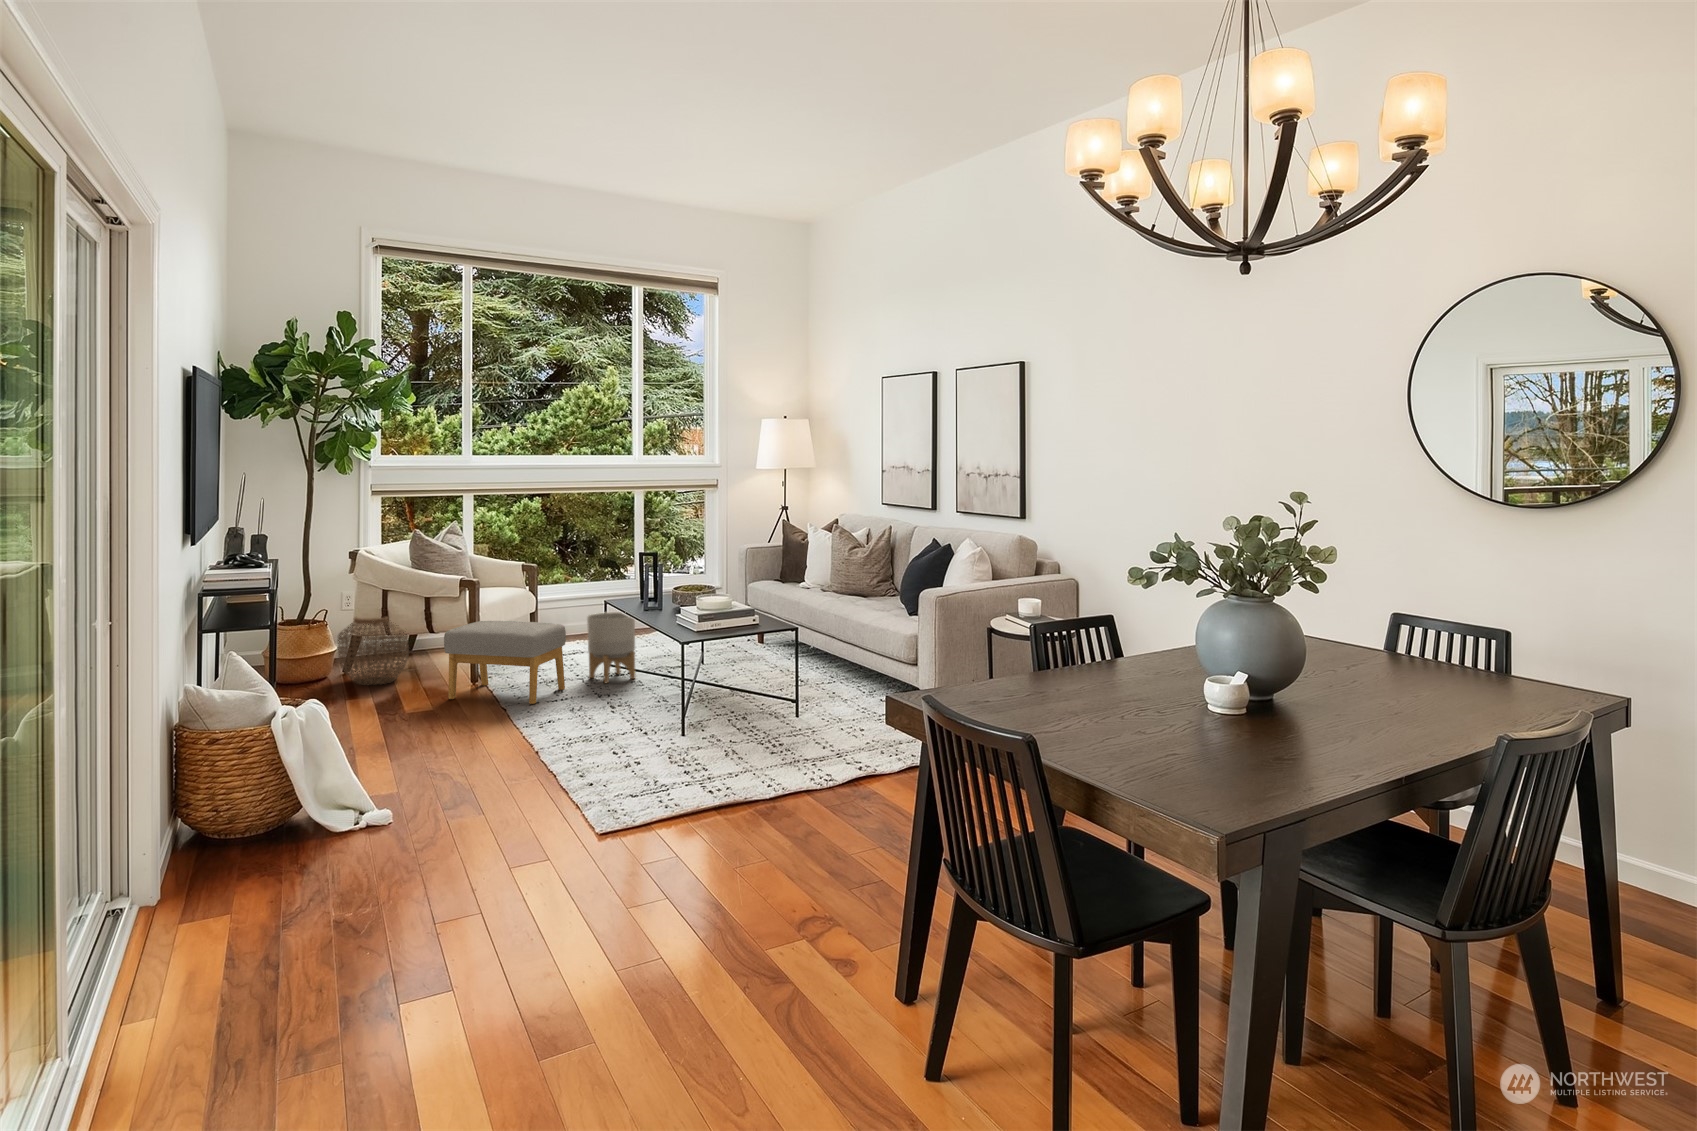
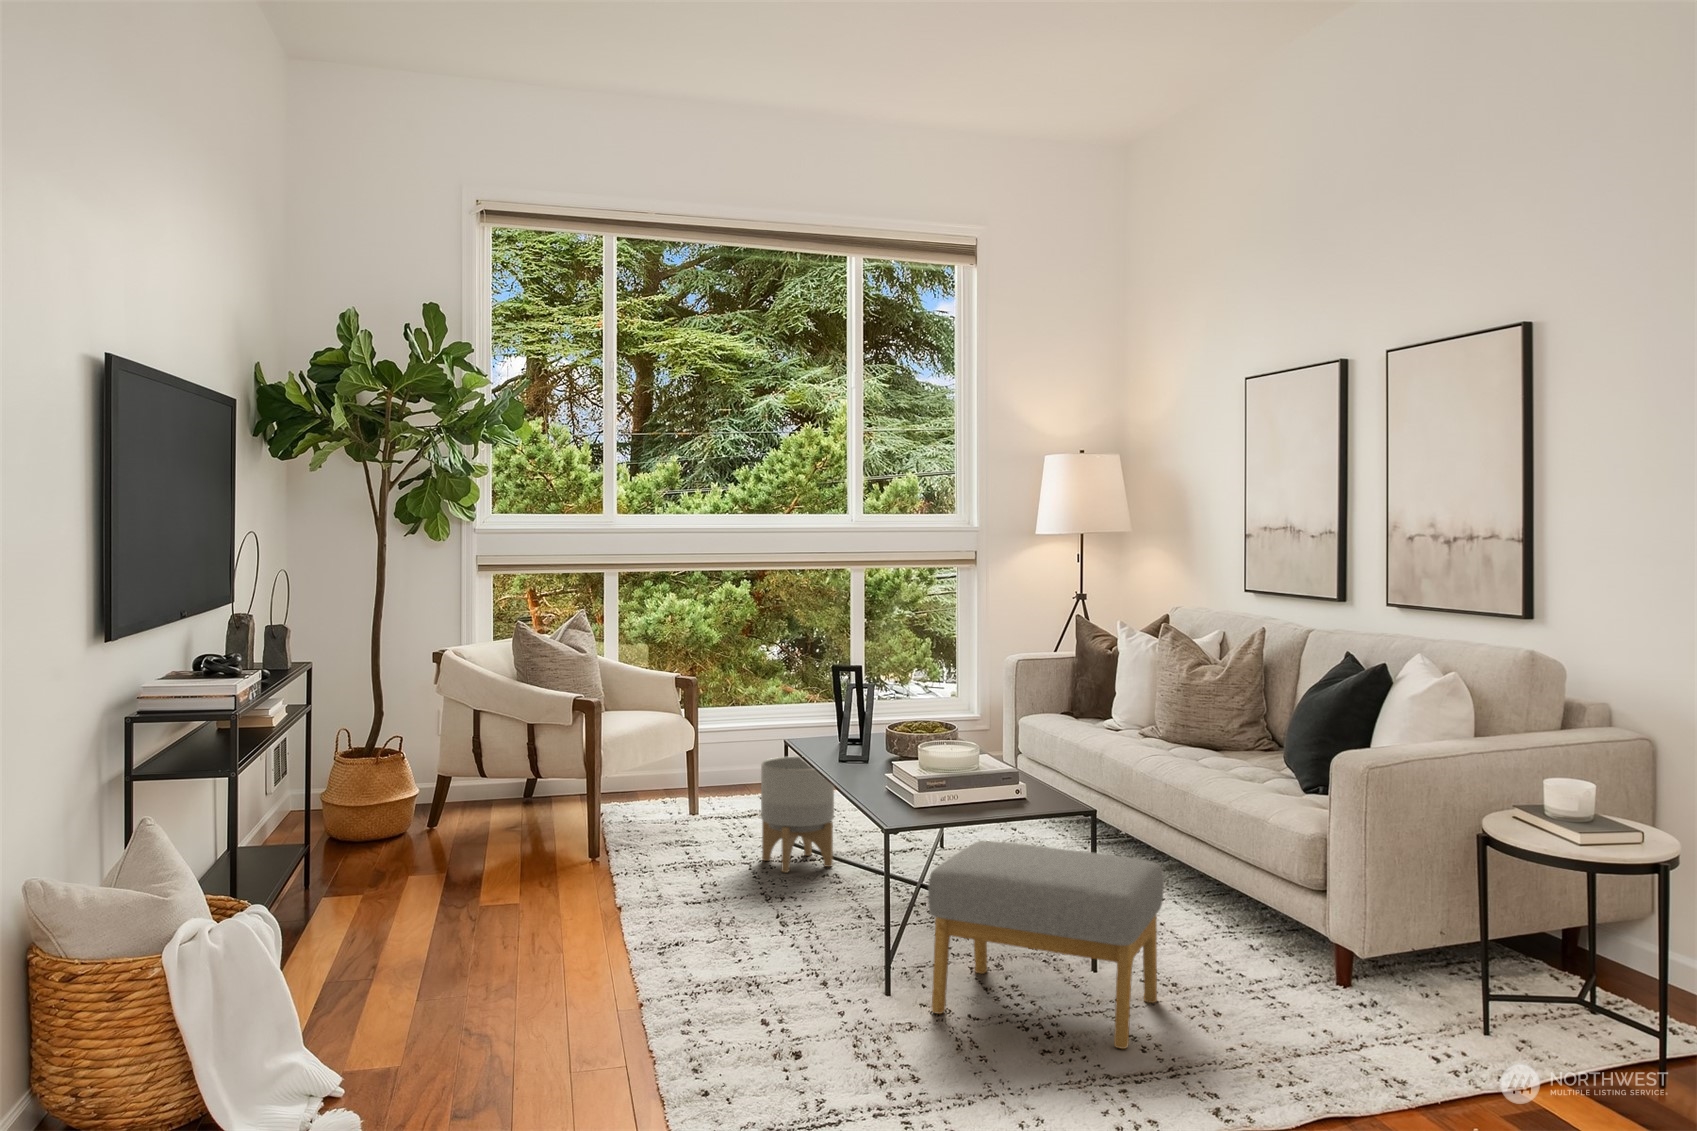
woven basket: present [338,617,409,685] -> none [409,744,507,851]
footstool: present [444,621,566,704] -> present [928,841,1164,1049]

